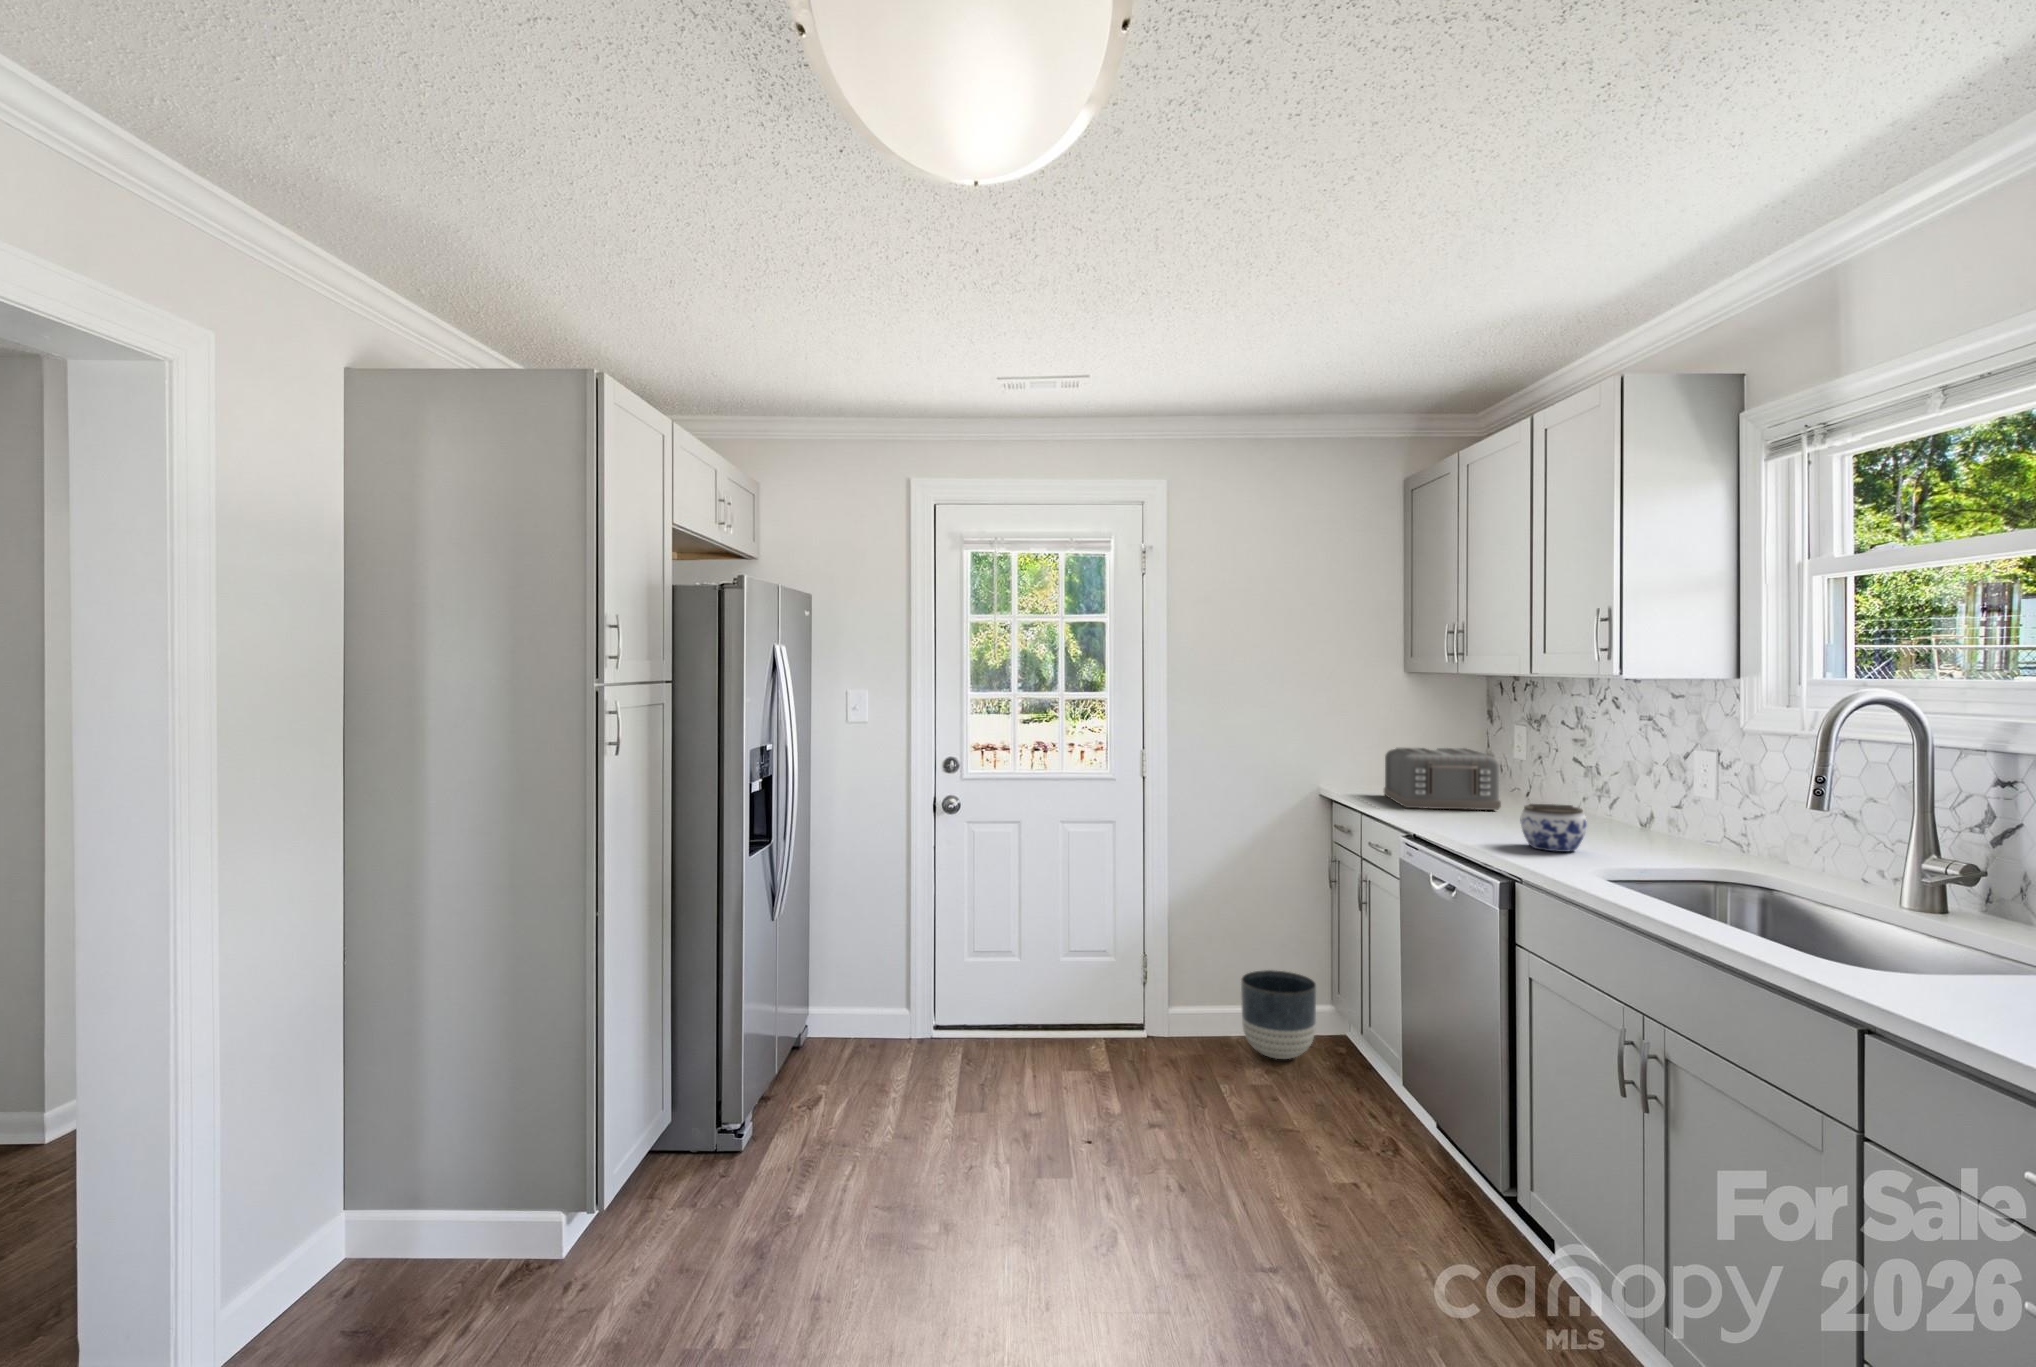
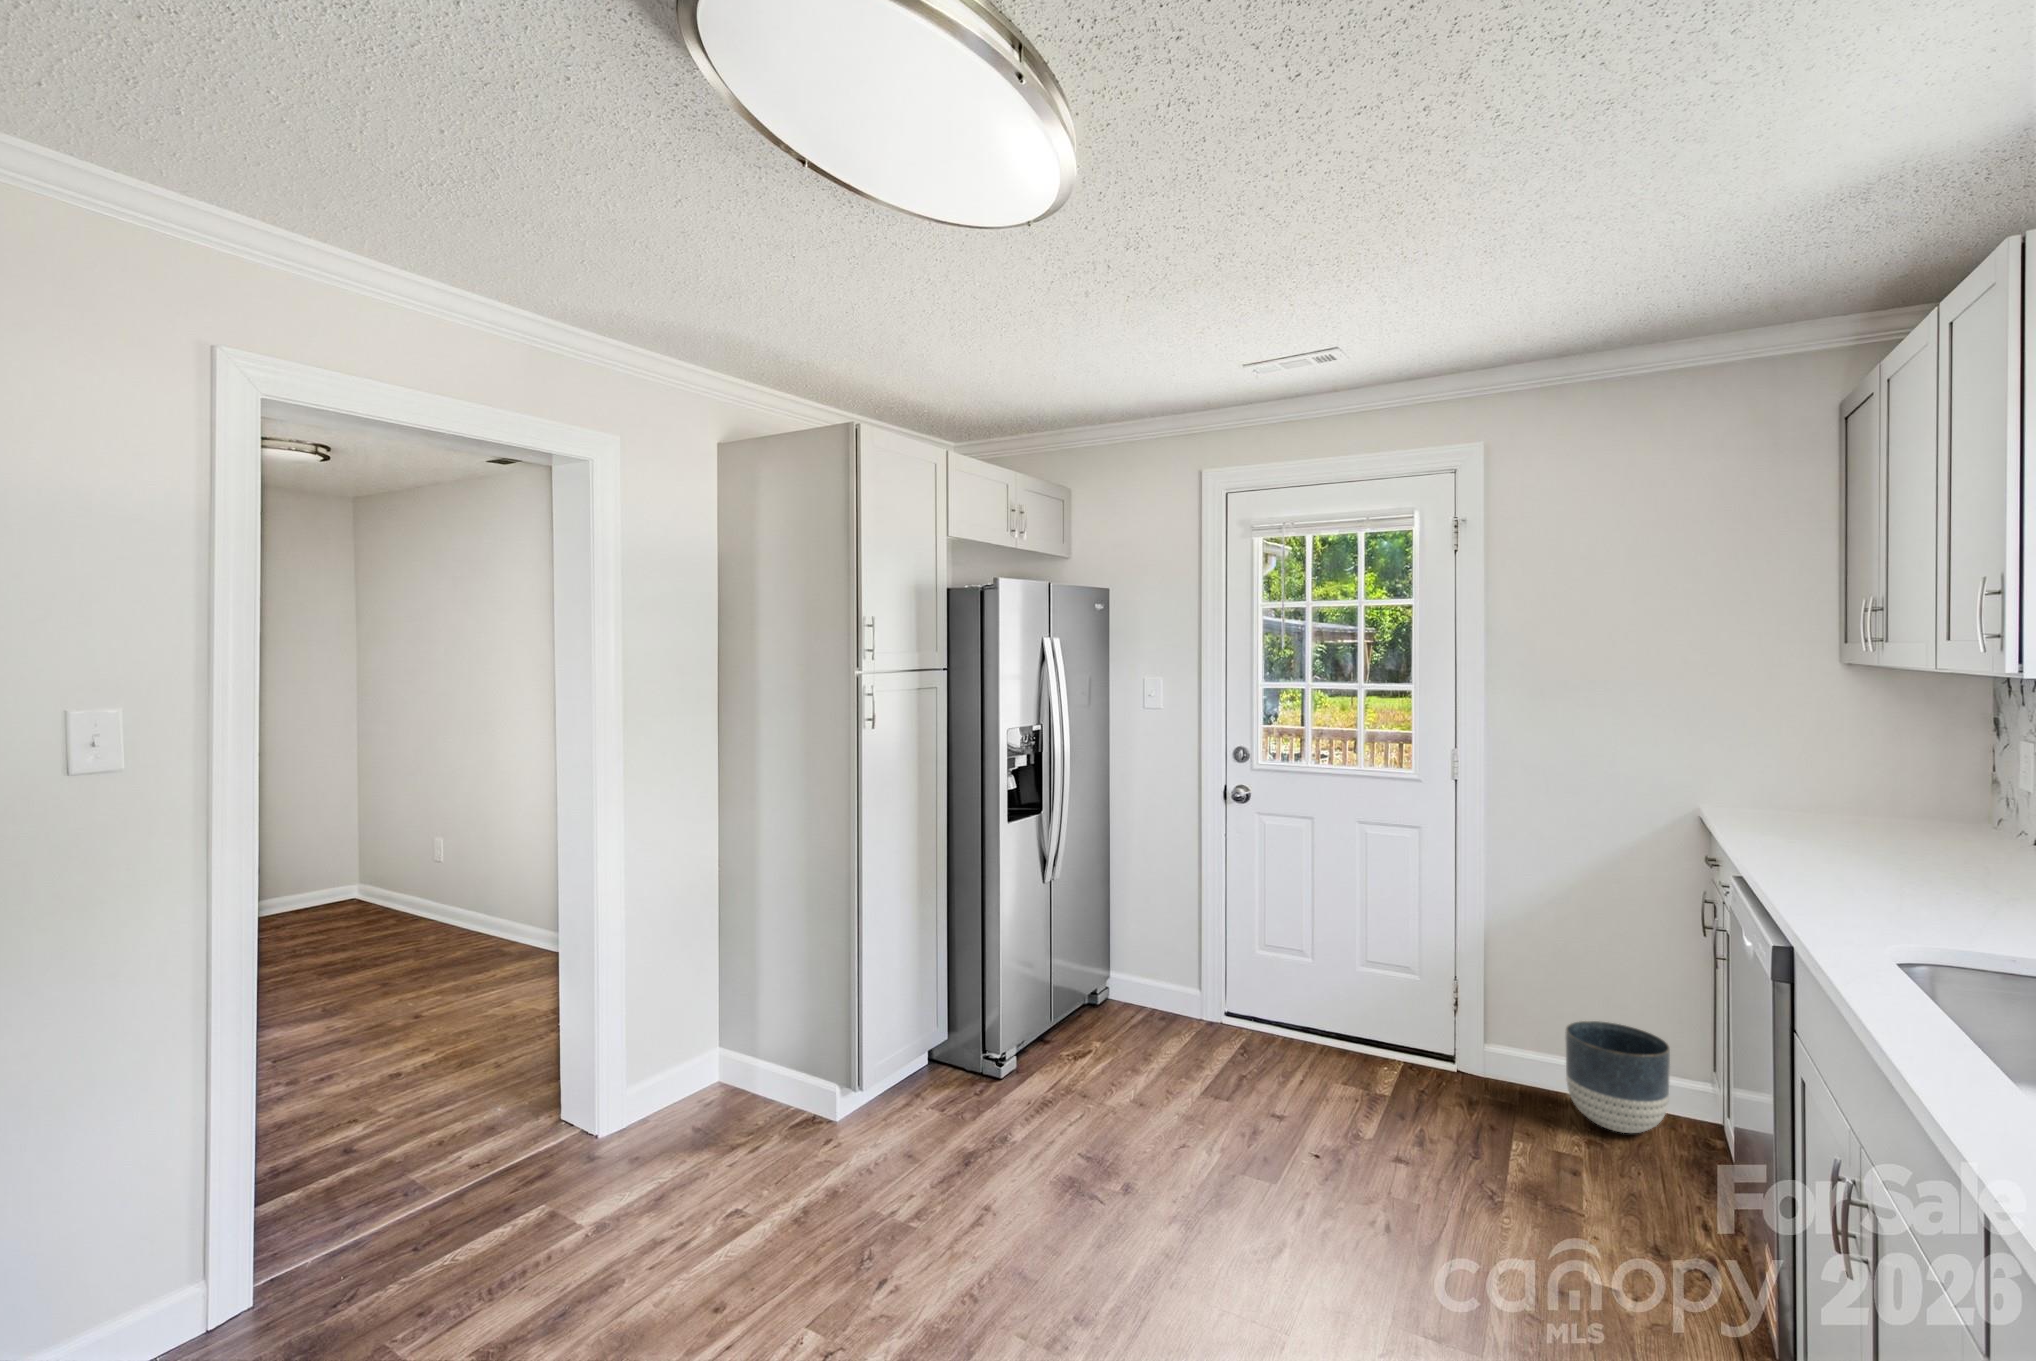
toaster: present [1384,748,1501,810] -> none [1772,764,1941,857]
jar: present [1520,804,1587,852] -> none [1871,846,1987,918]

